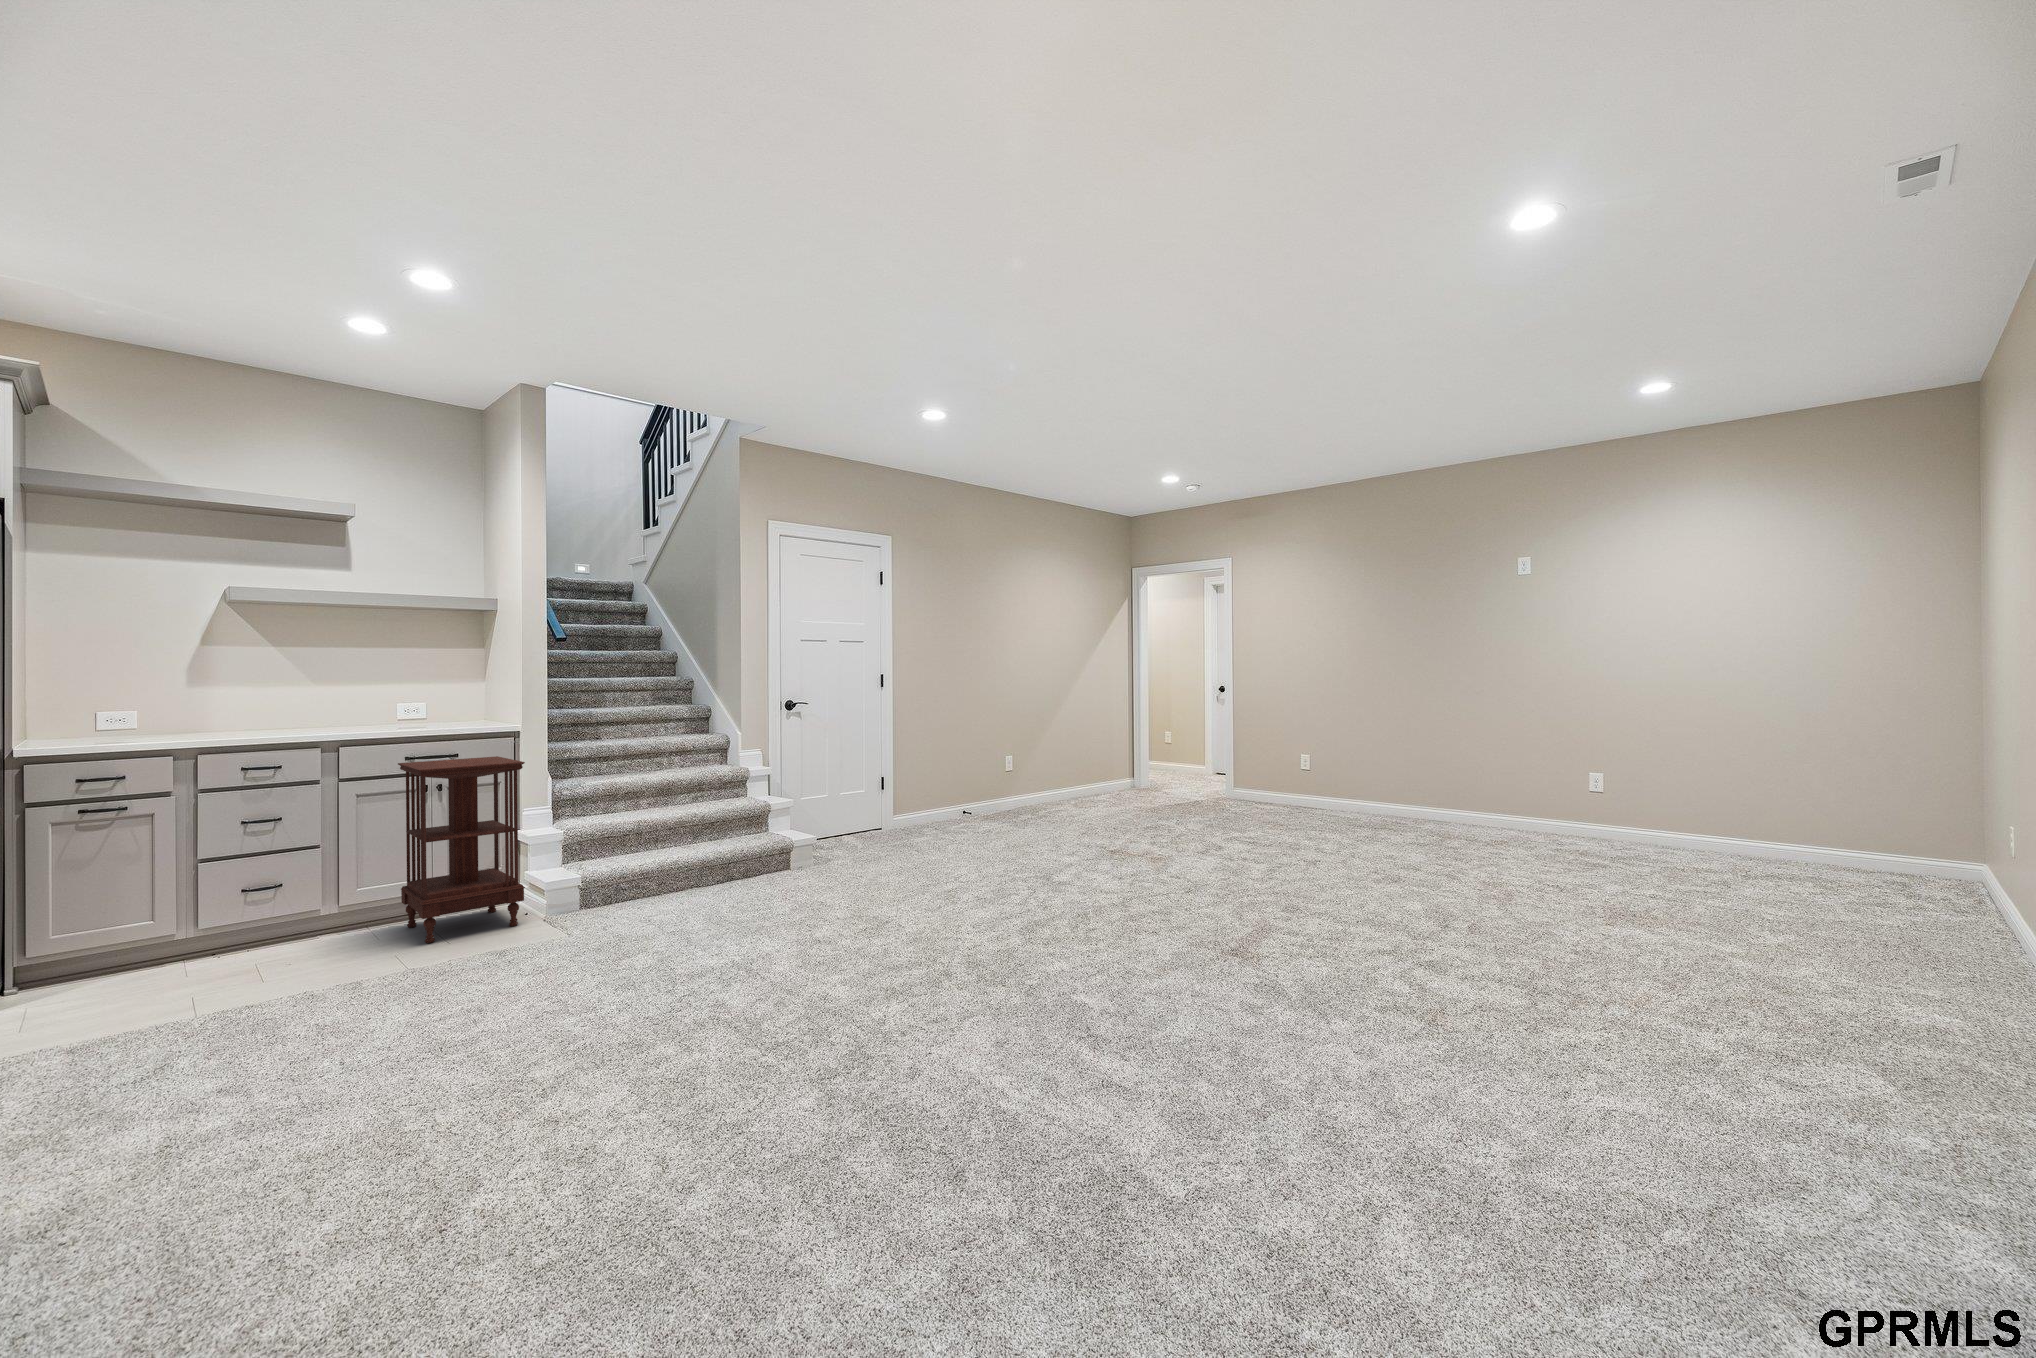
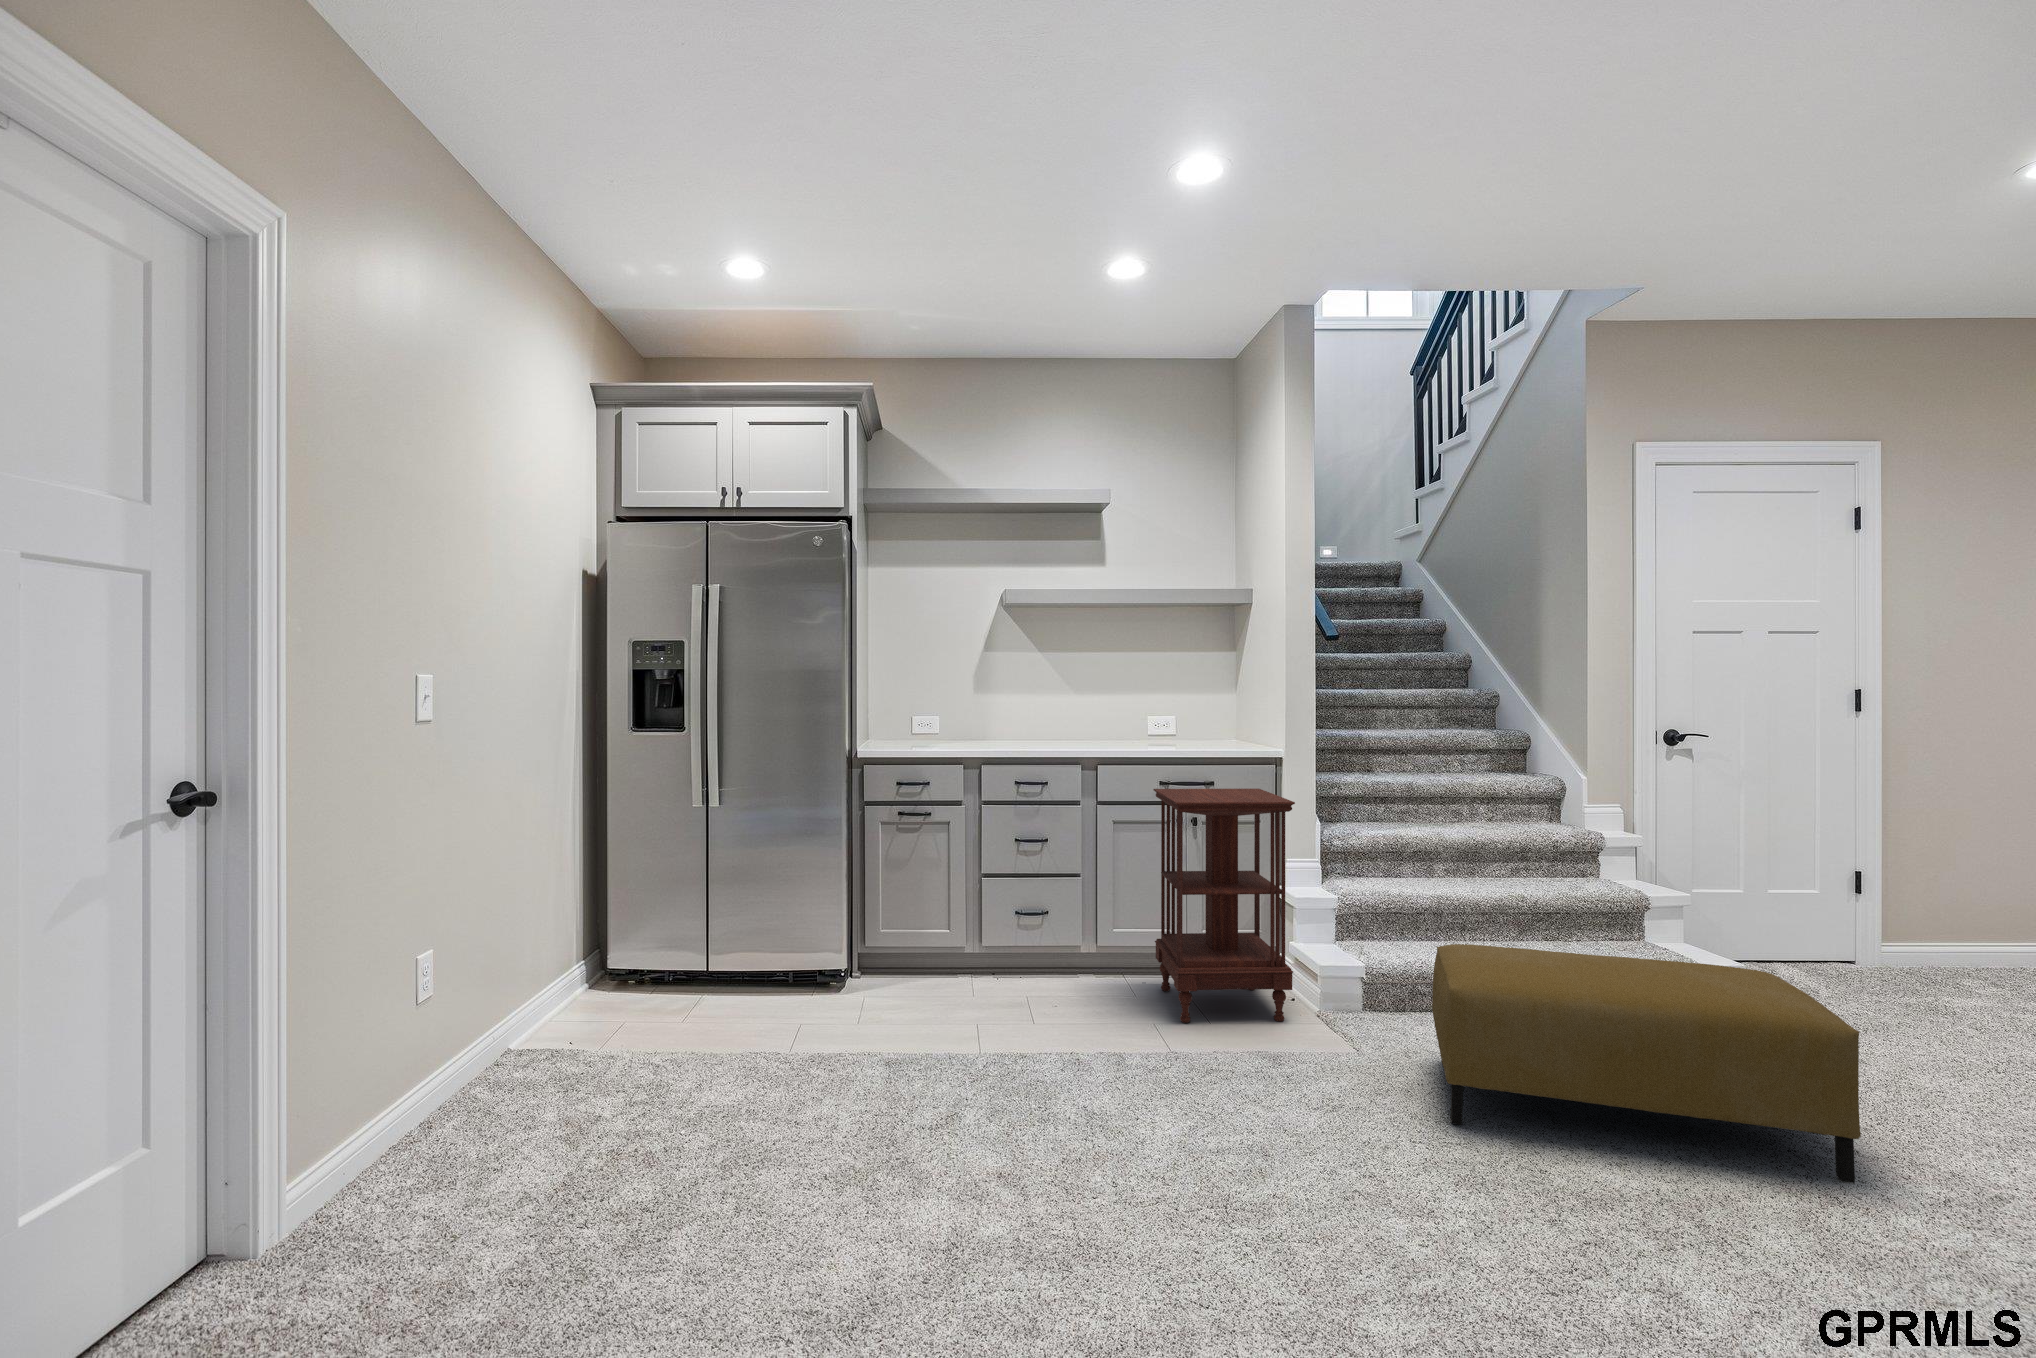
ottoman: none [624,830,837,952] -> present [1432,944,1861,1183]

